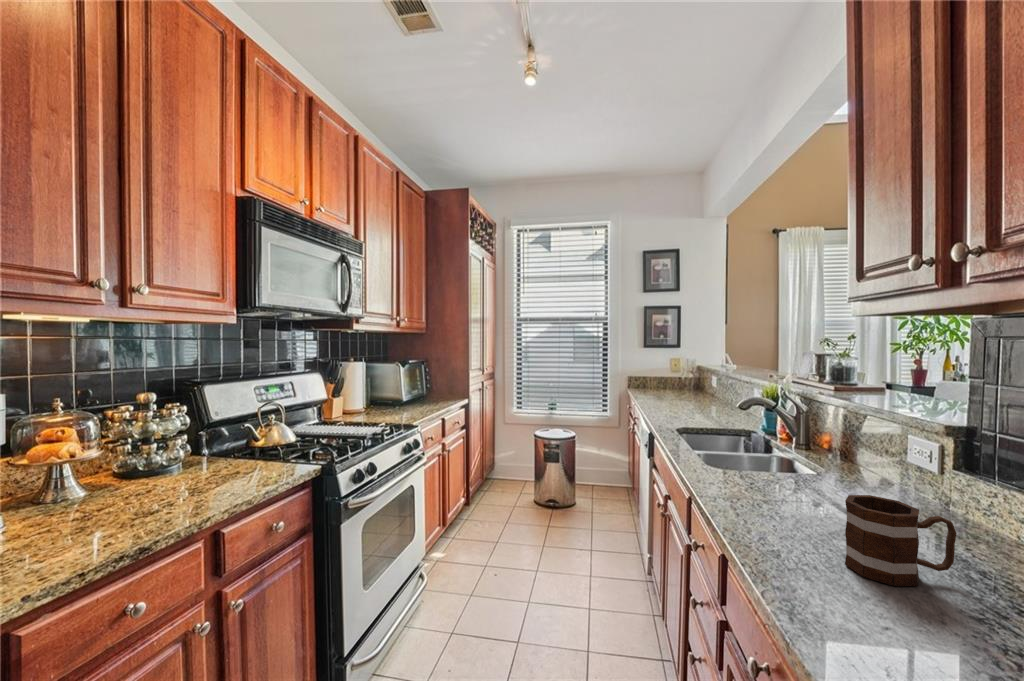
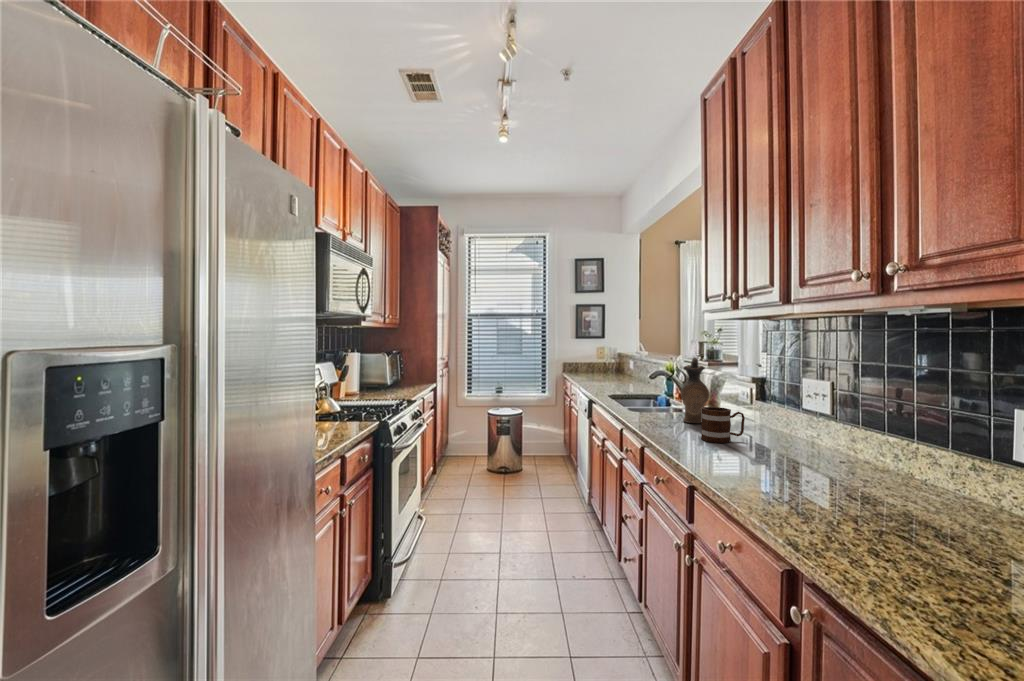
ceramic pitcher: none [793,385,853,508] -> present [681,357,710,423]

